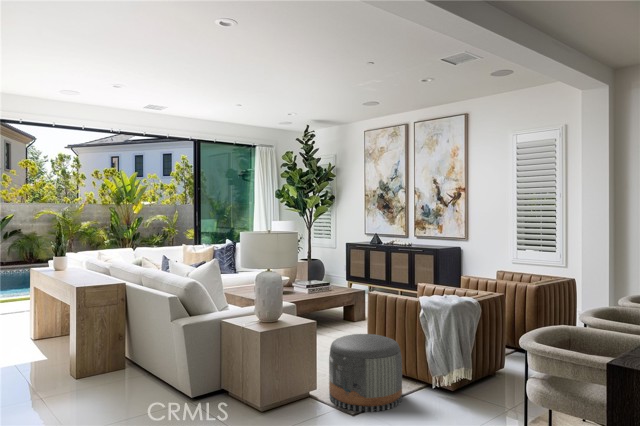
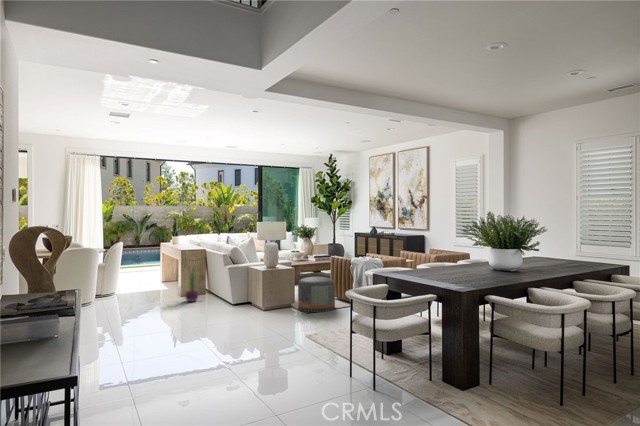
decorative plant: none [58,319,142,396] -> present [185,267,198,302]

